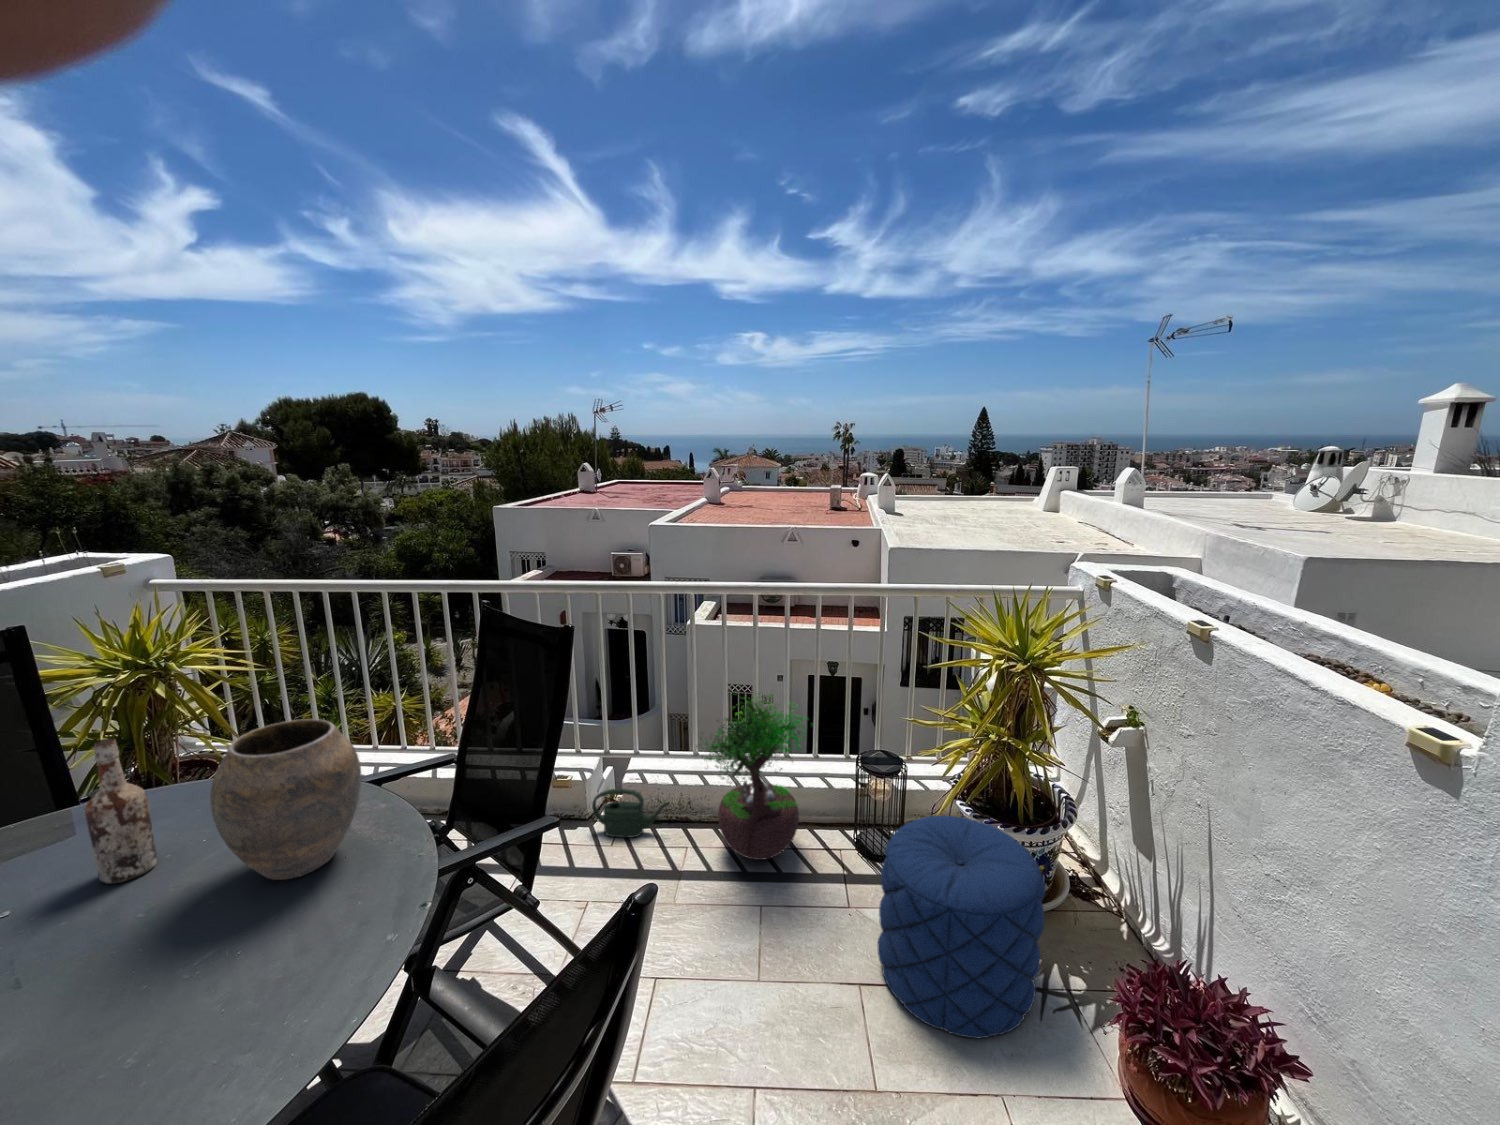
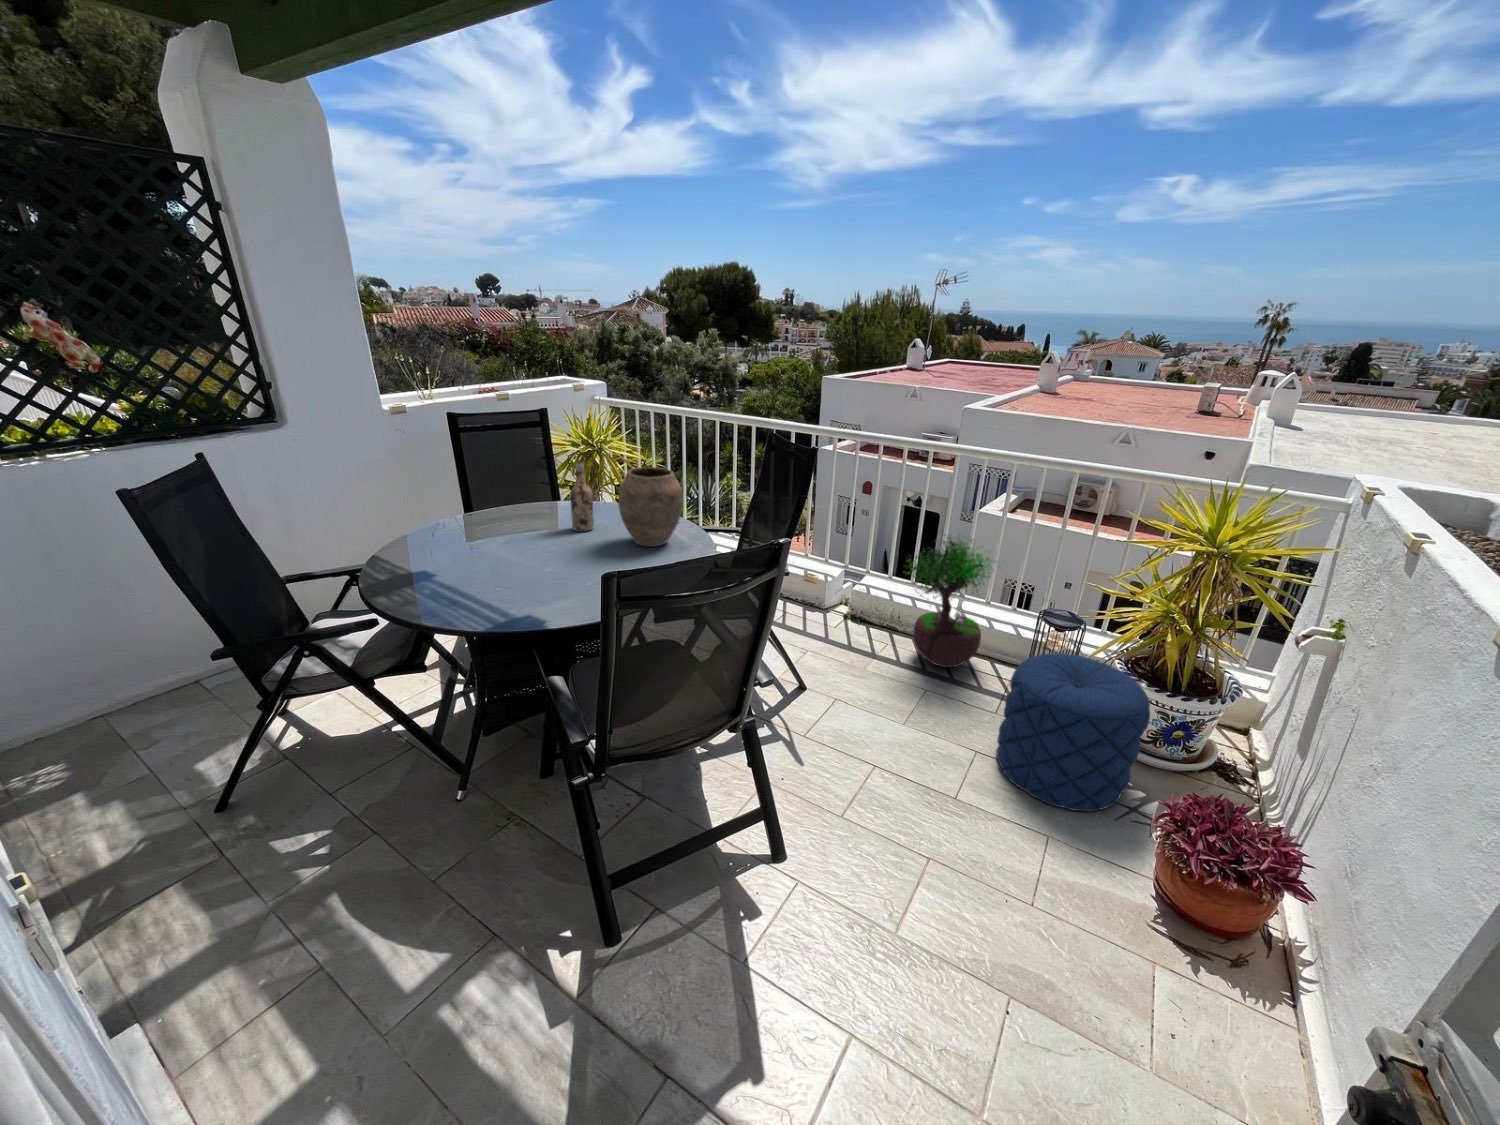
watering can: present [592,789,670,837] -> none [827,590,883,629]

